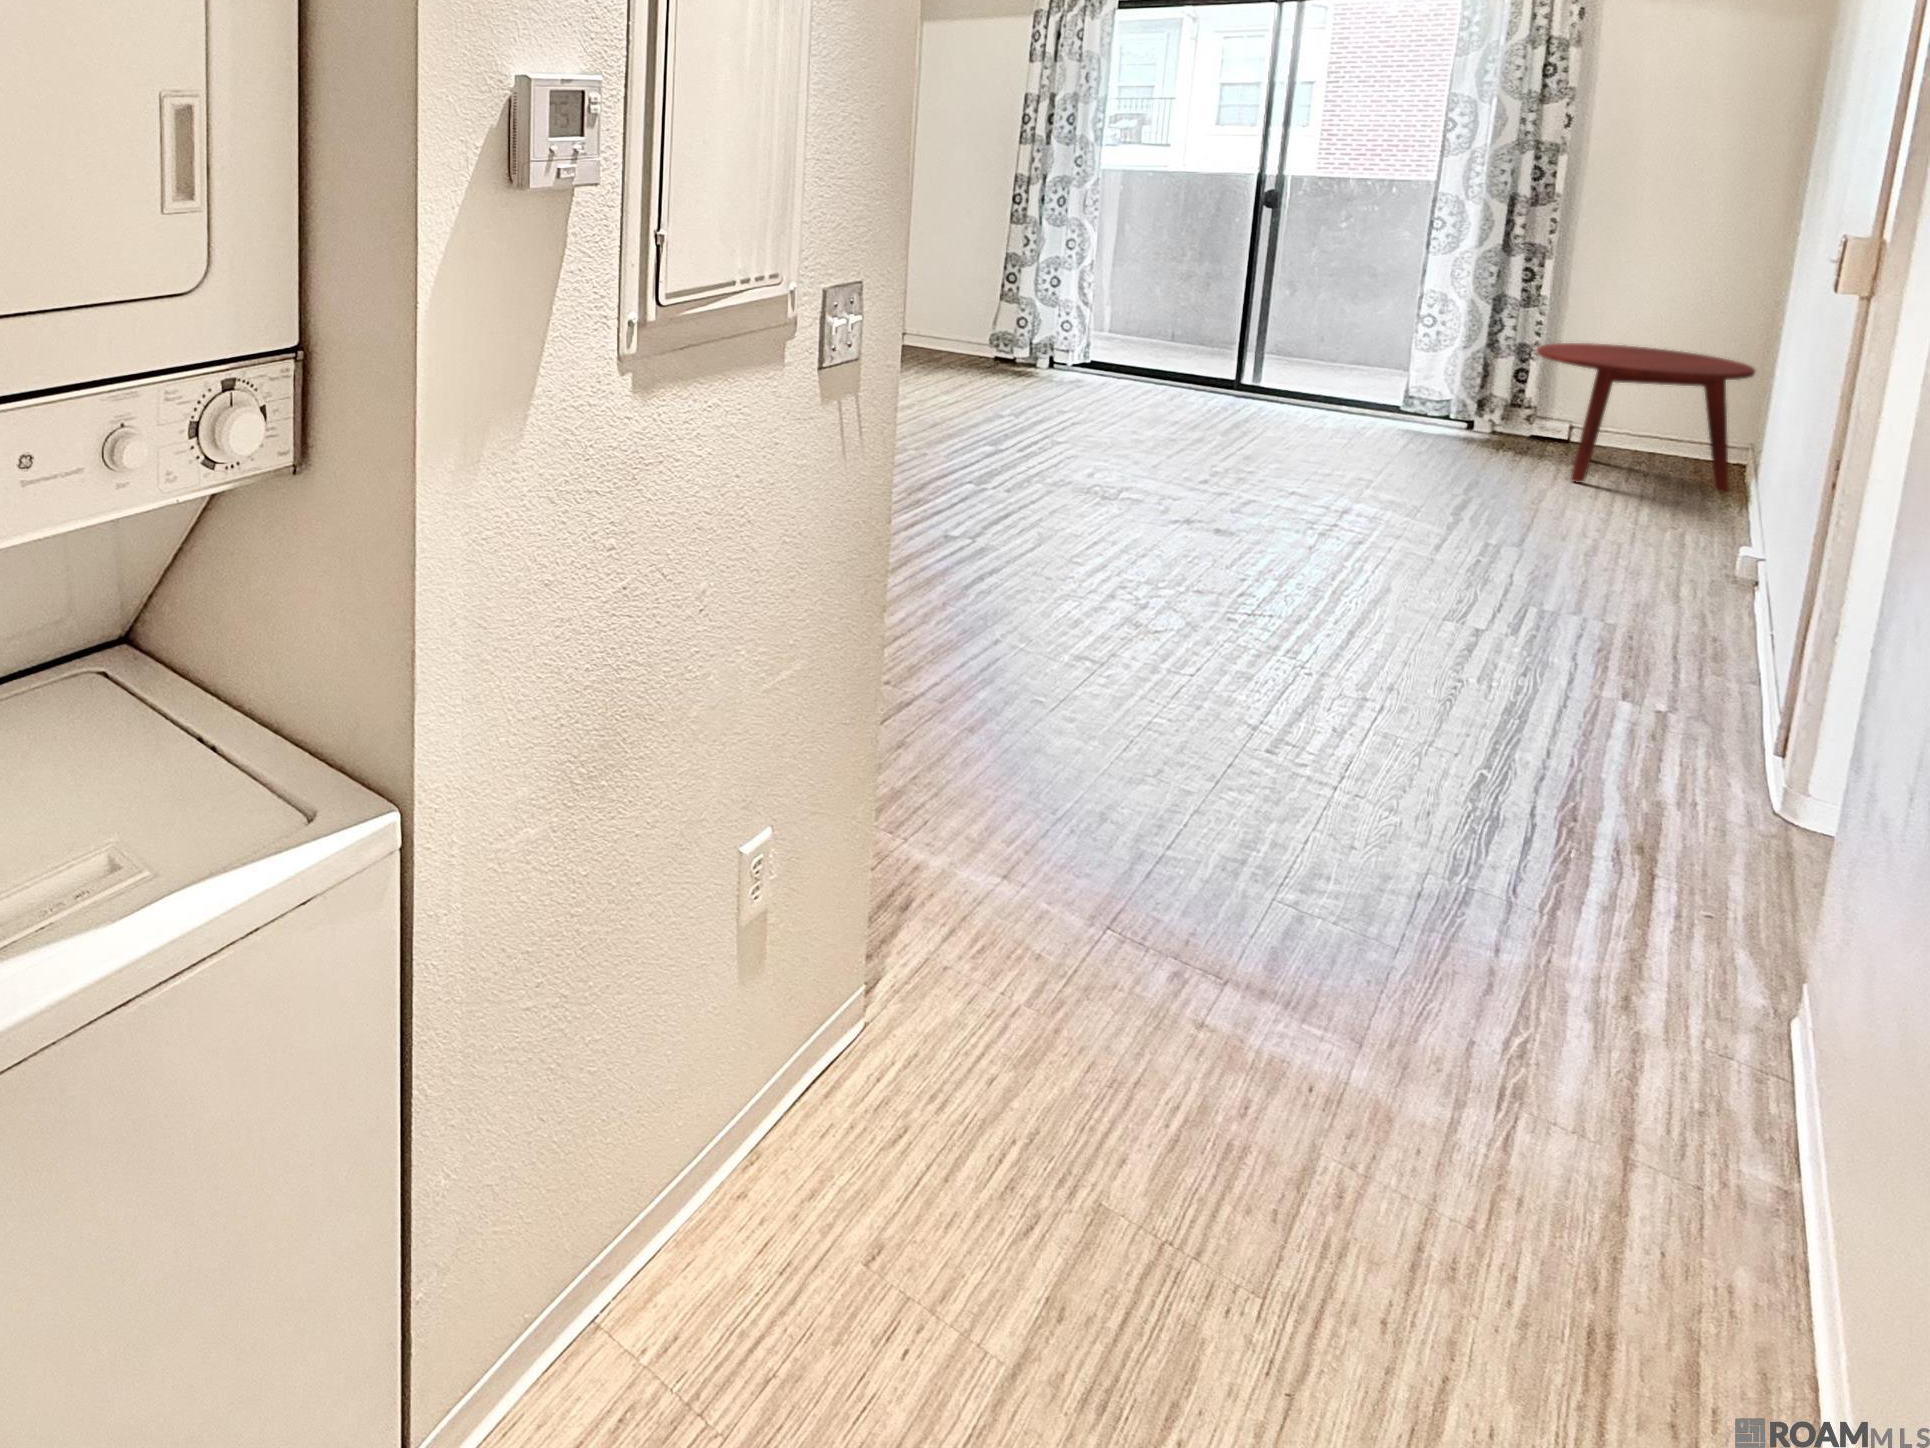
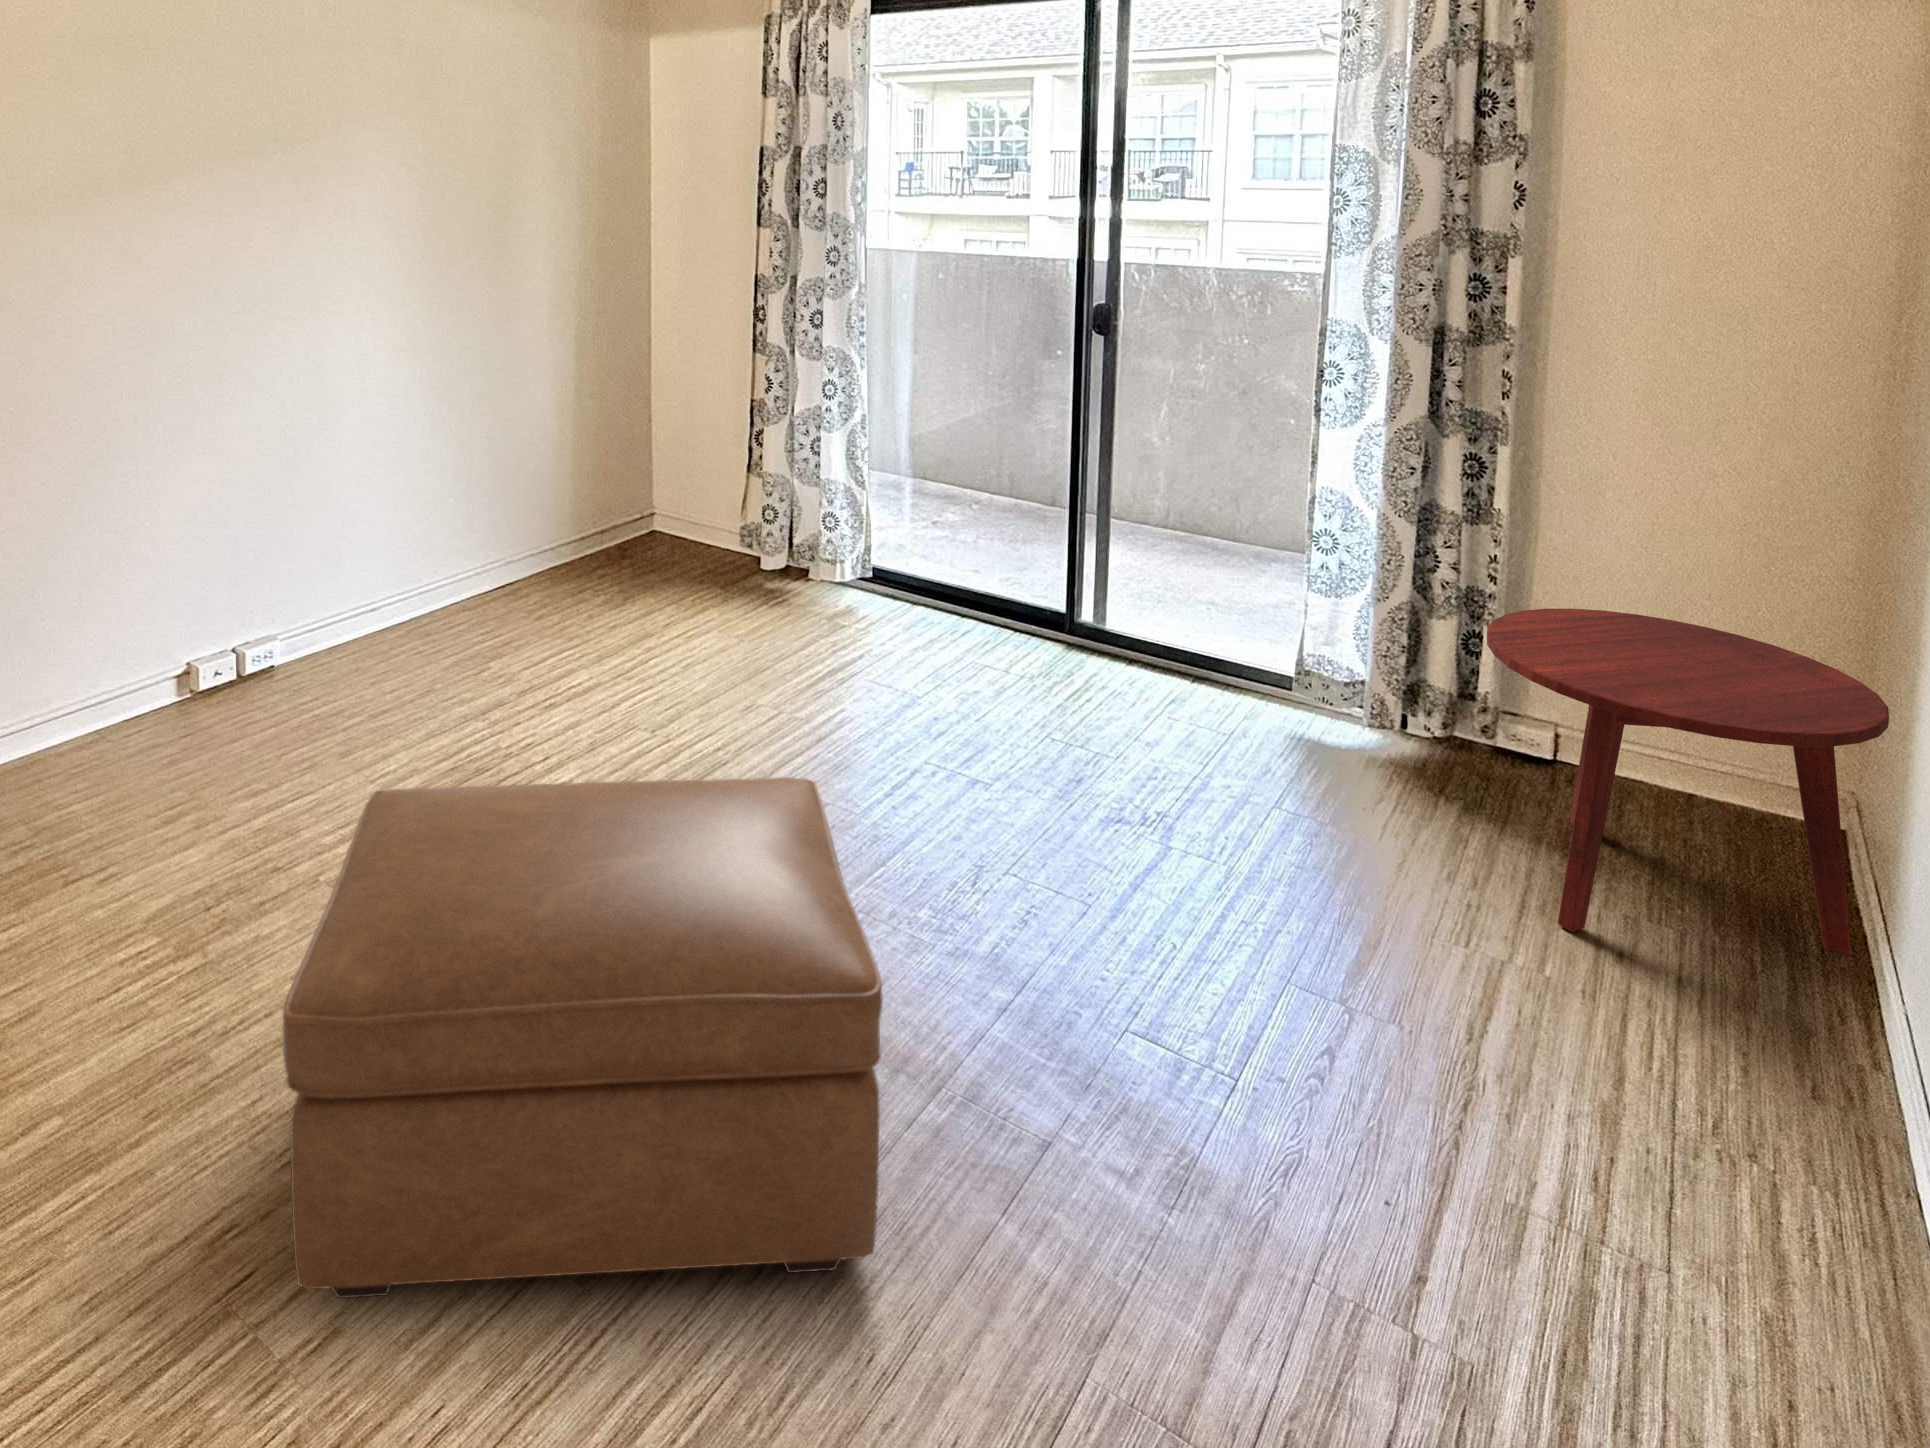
ottoman: none [1008,379,1298,530] -> present [283,777,882,1298]

